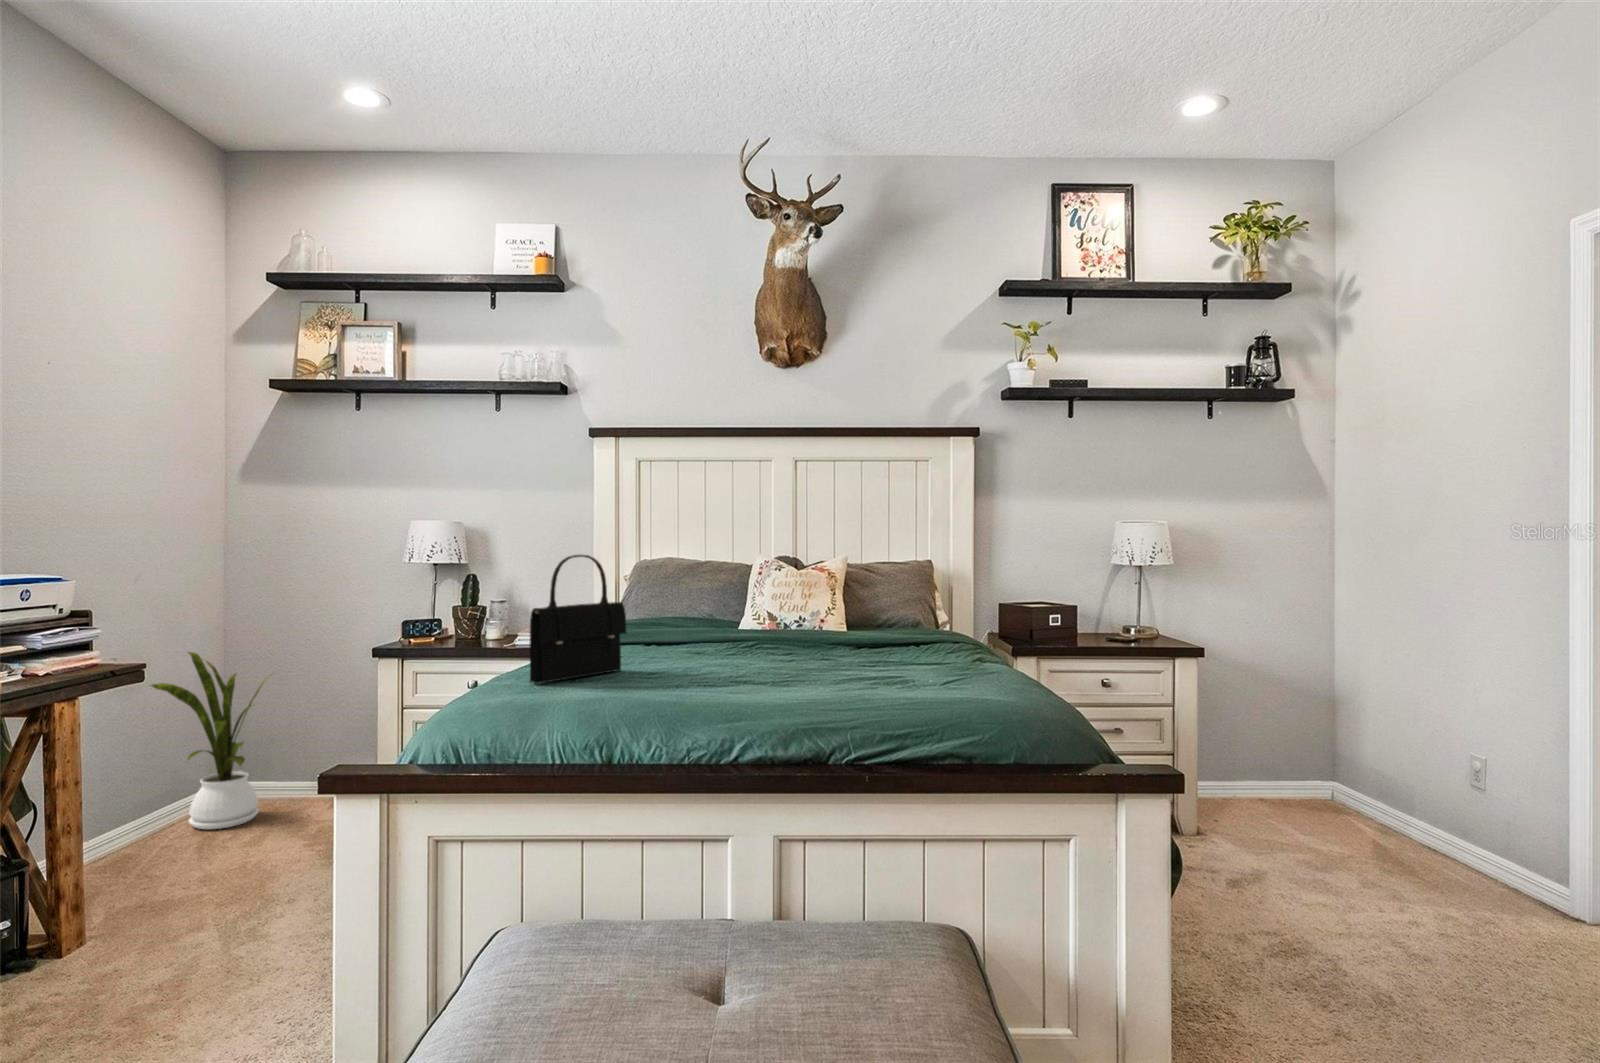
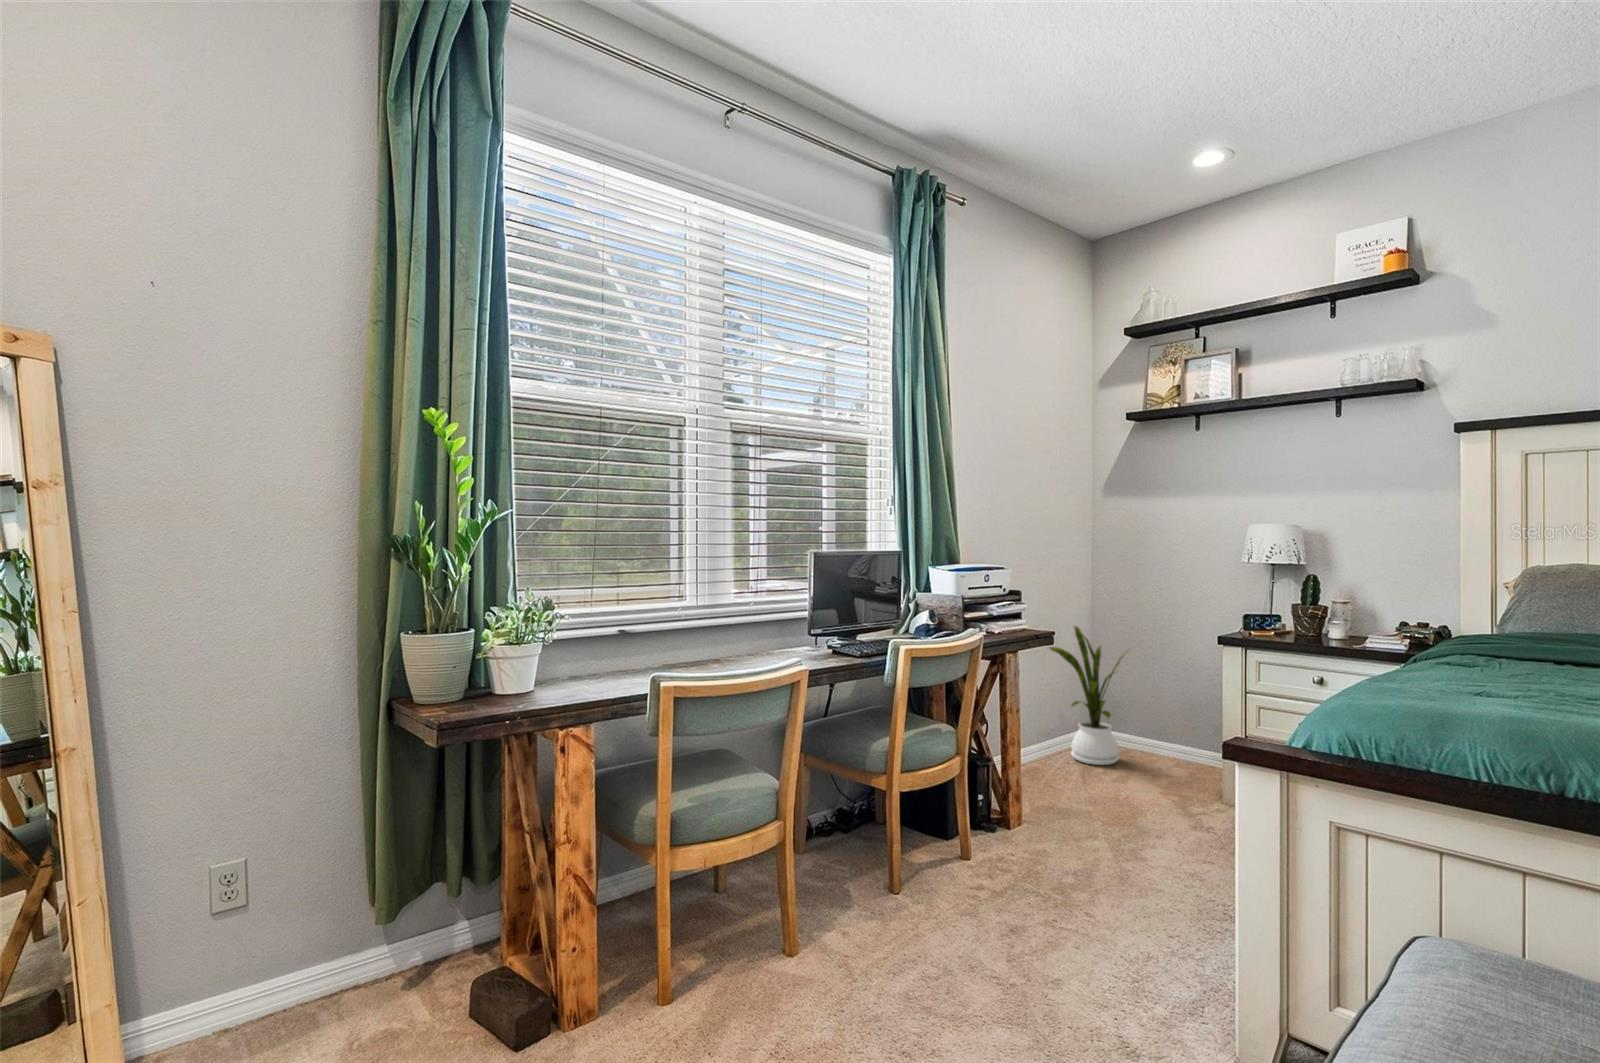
handbag: present [530,555,627,684] -> none [1425,564,1553,695]

